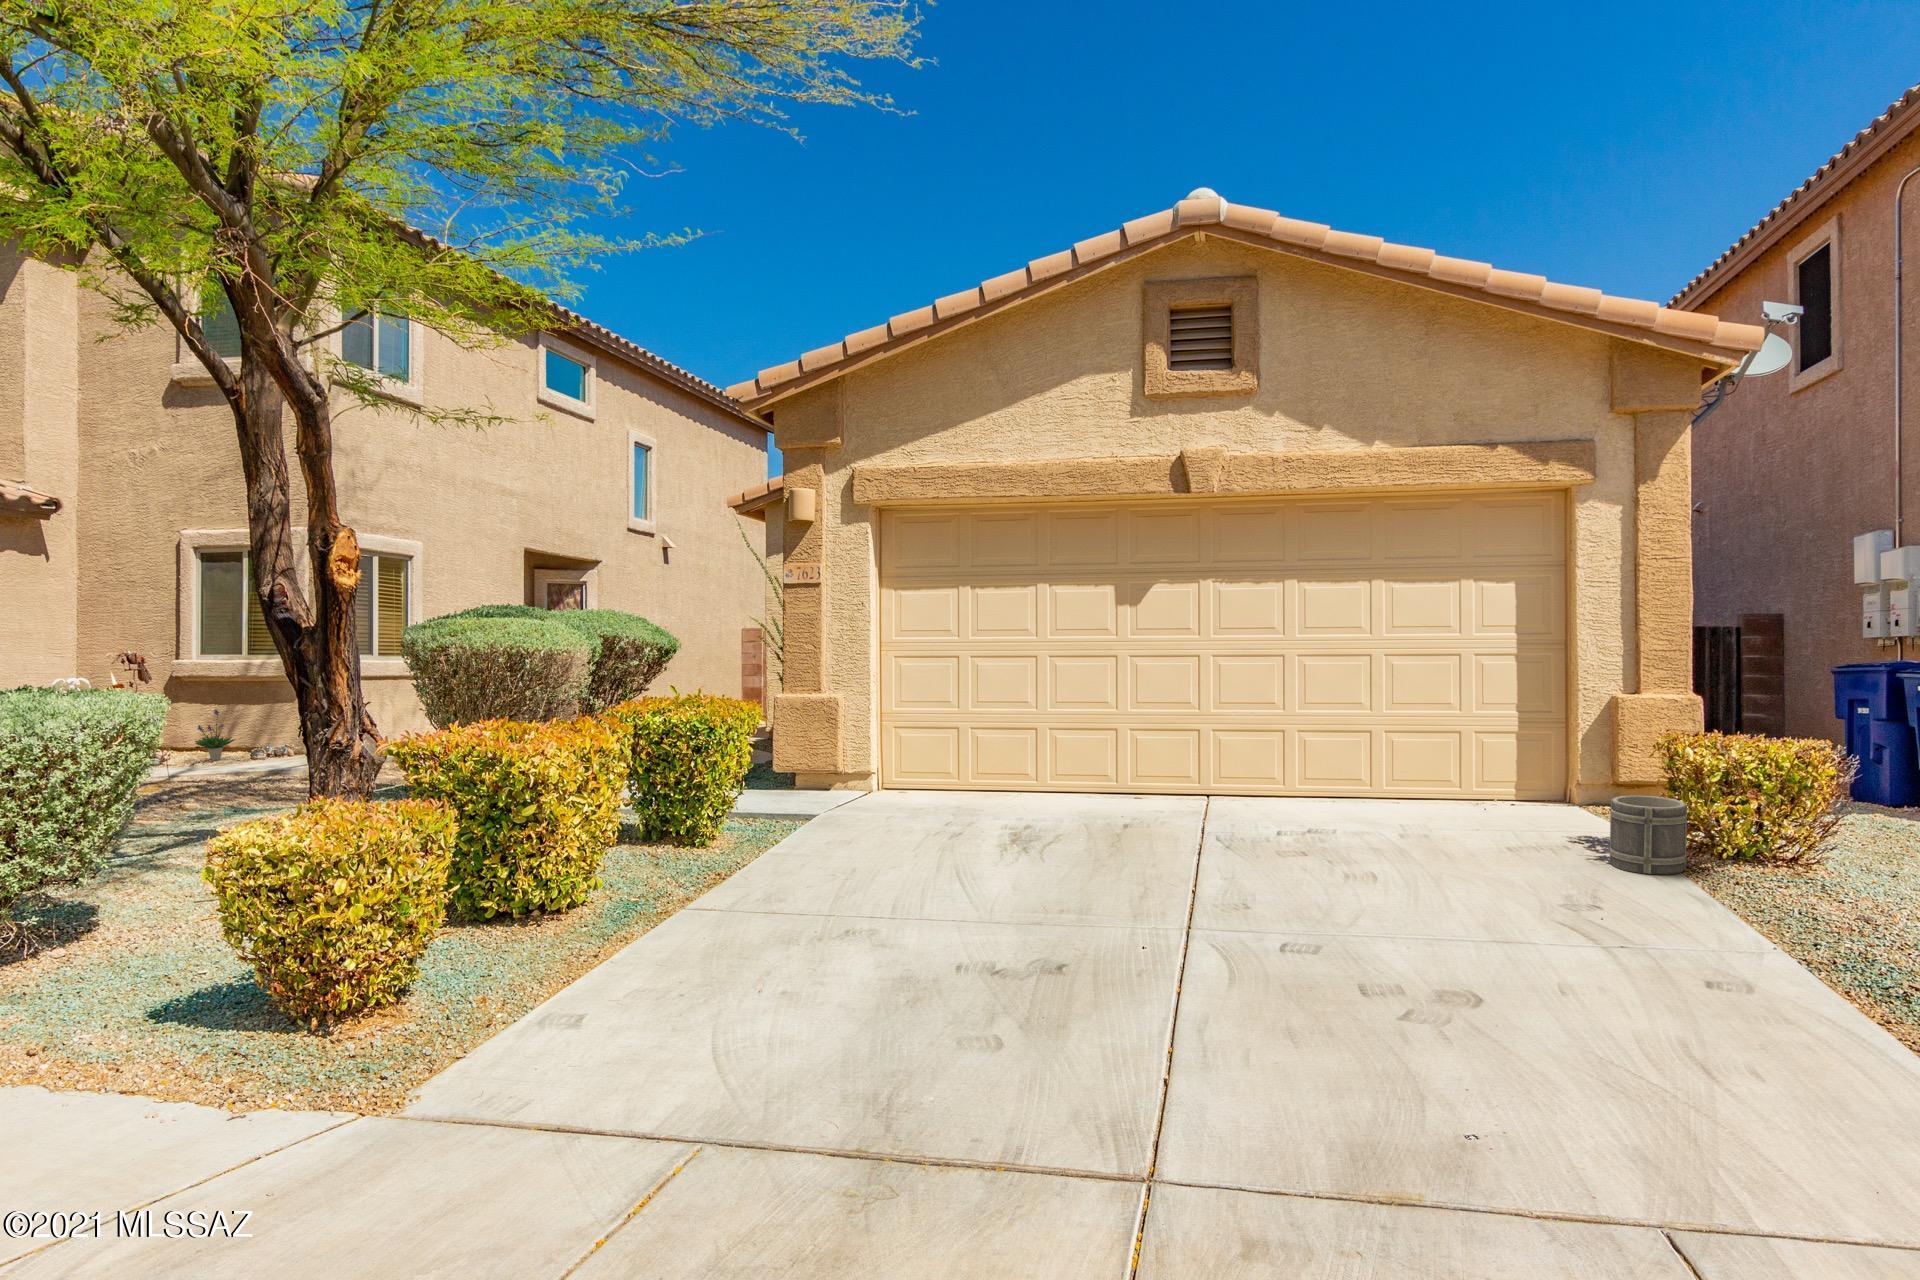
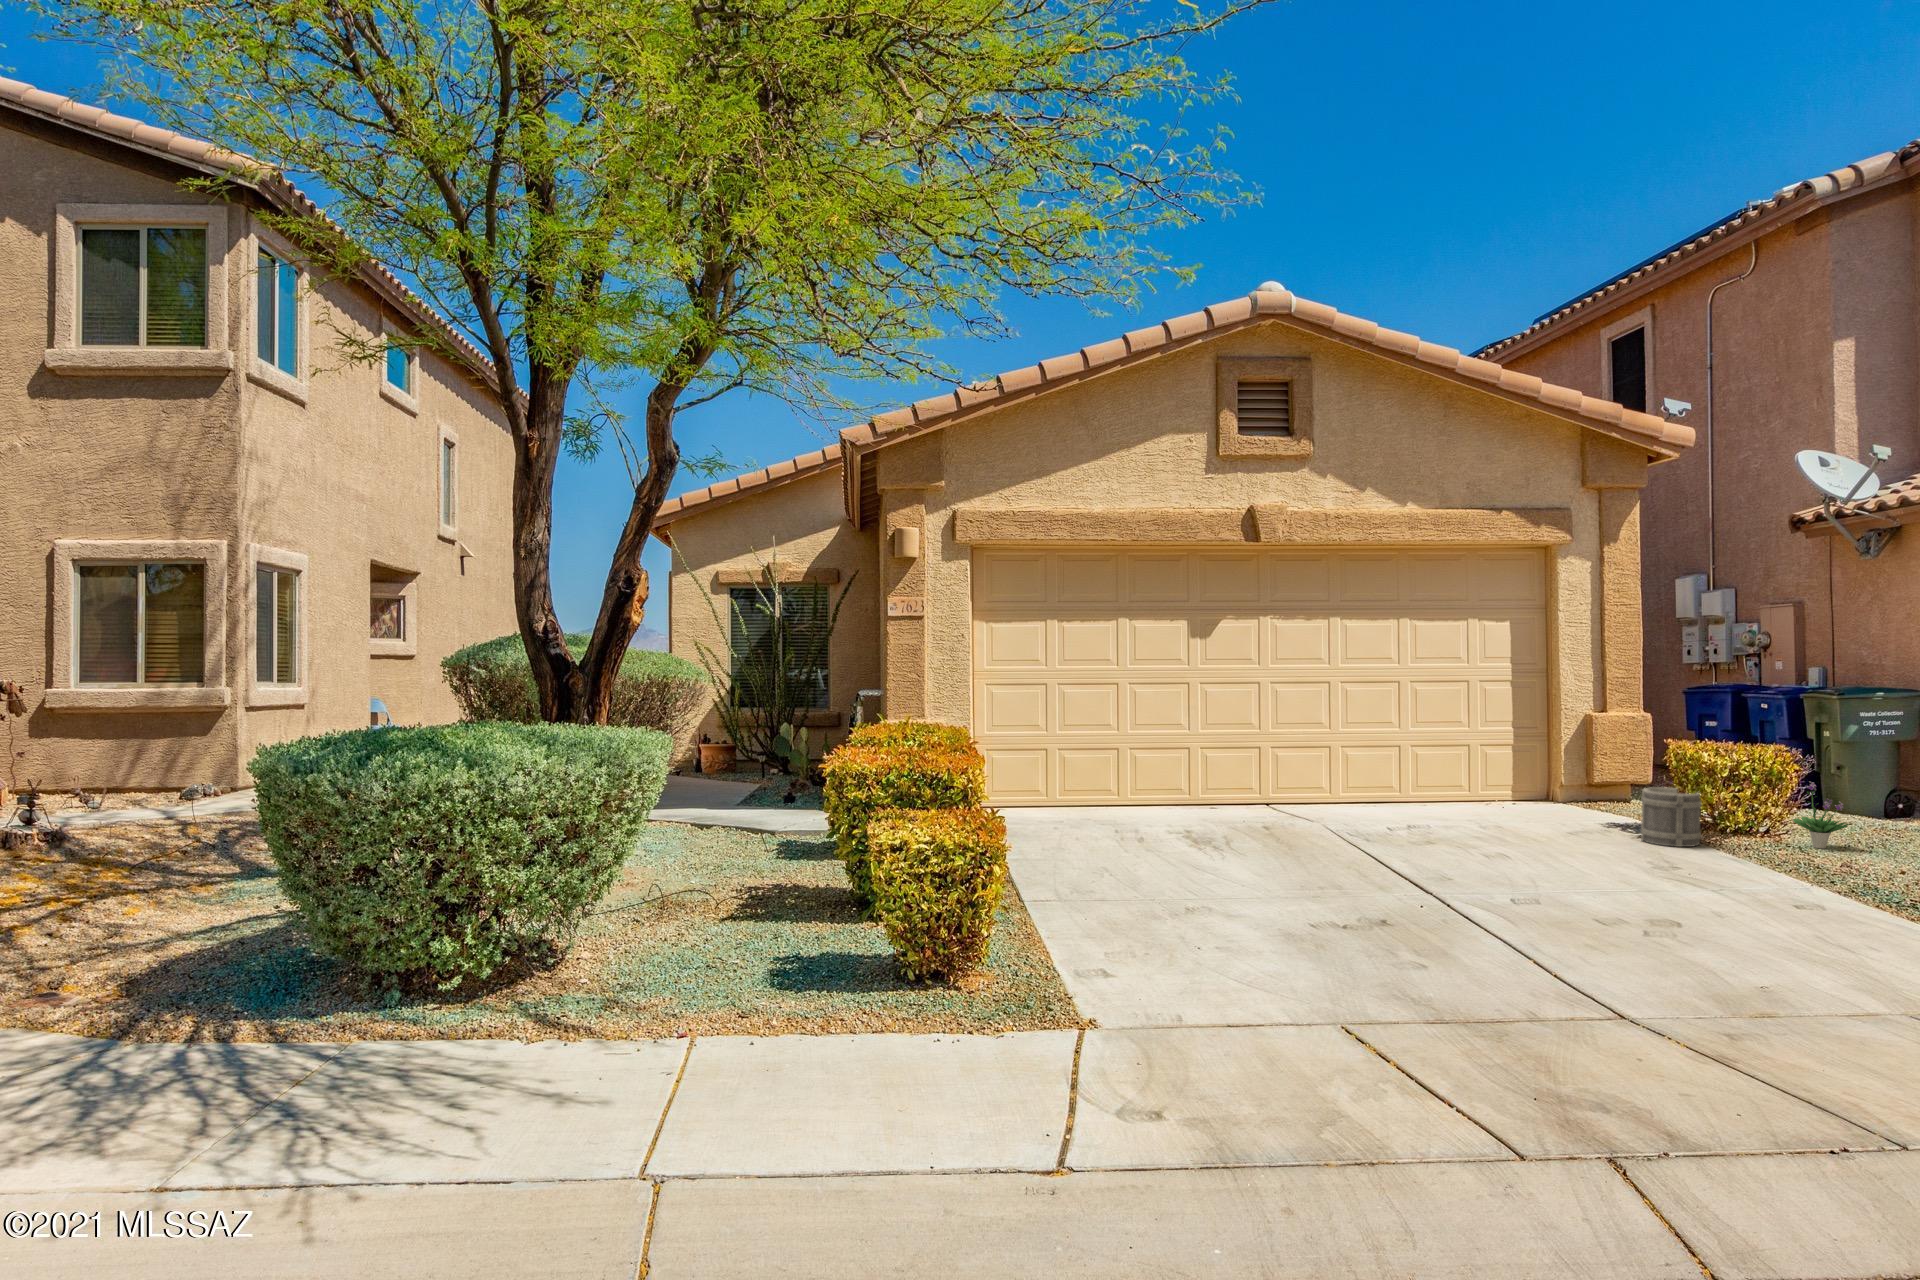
potted plant: present [195,709,235,760] -> present [1793,782,1849,848]

